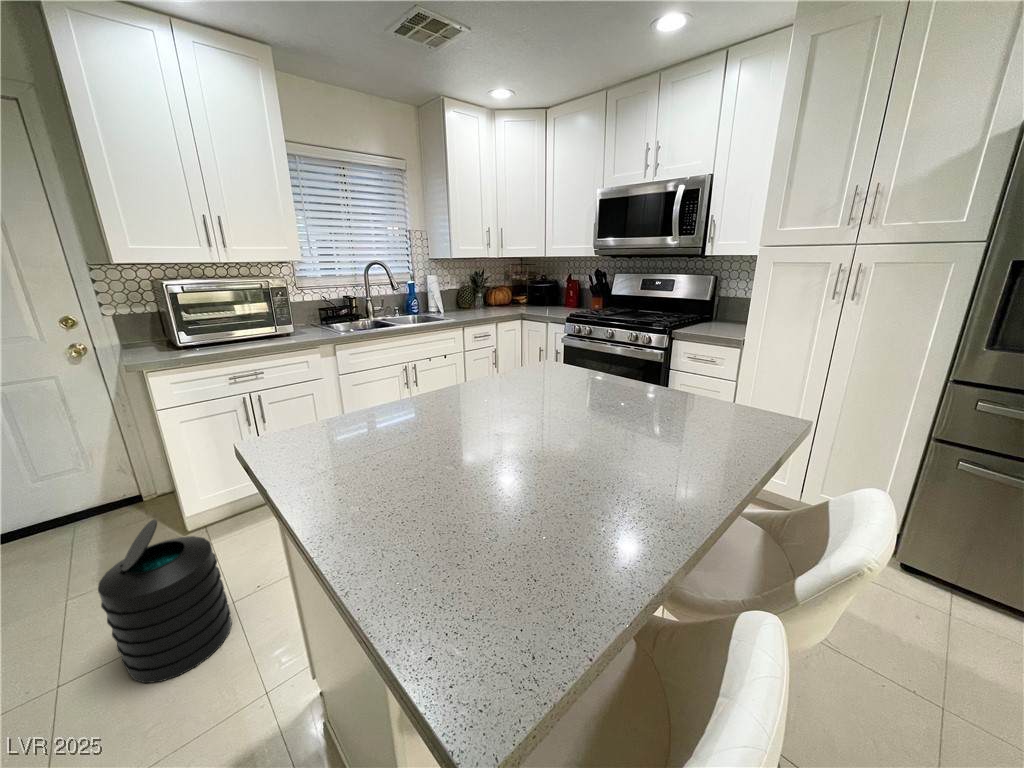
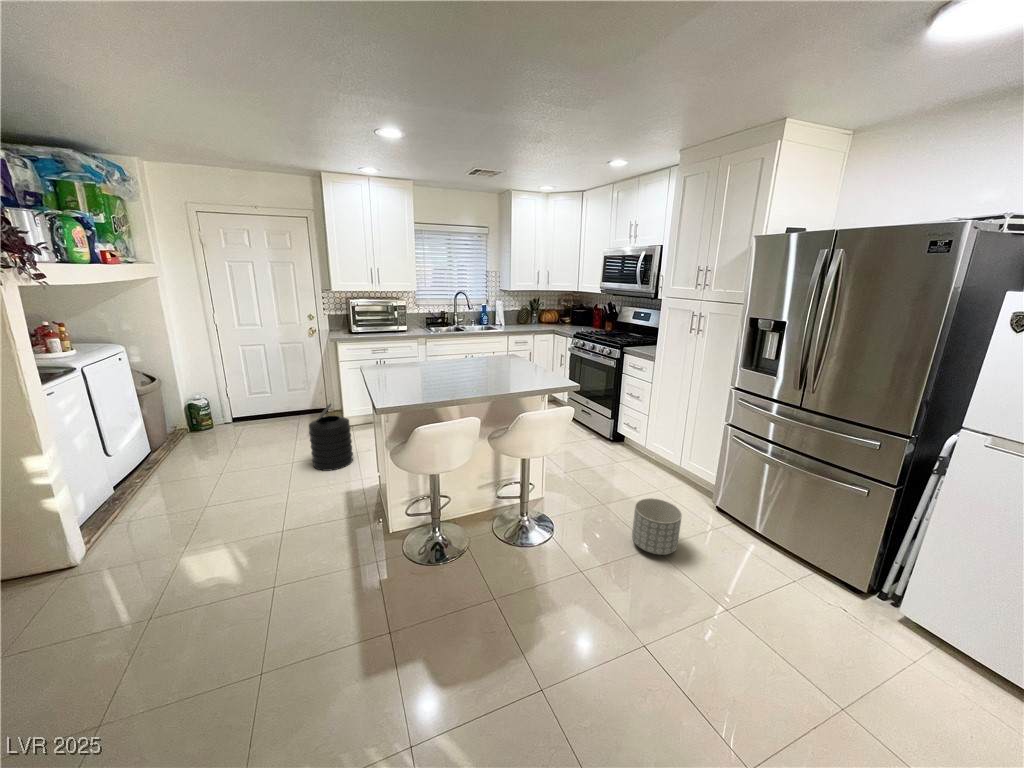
planter: none [866,588,994,708] -> present [632,498,682,555]

